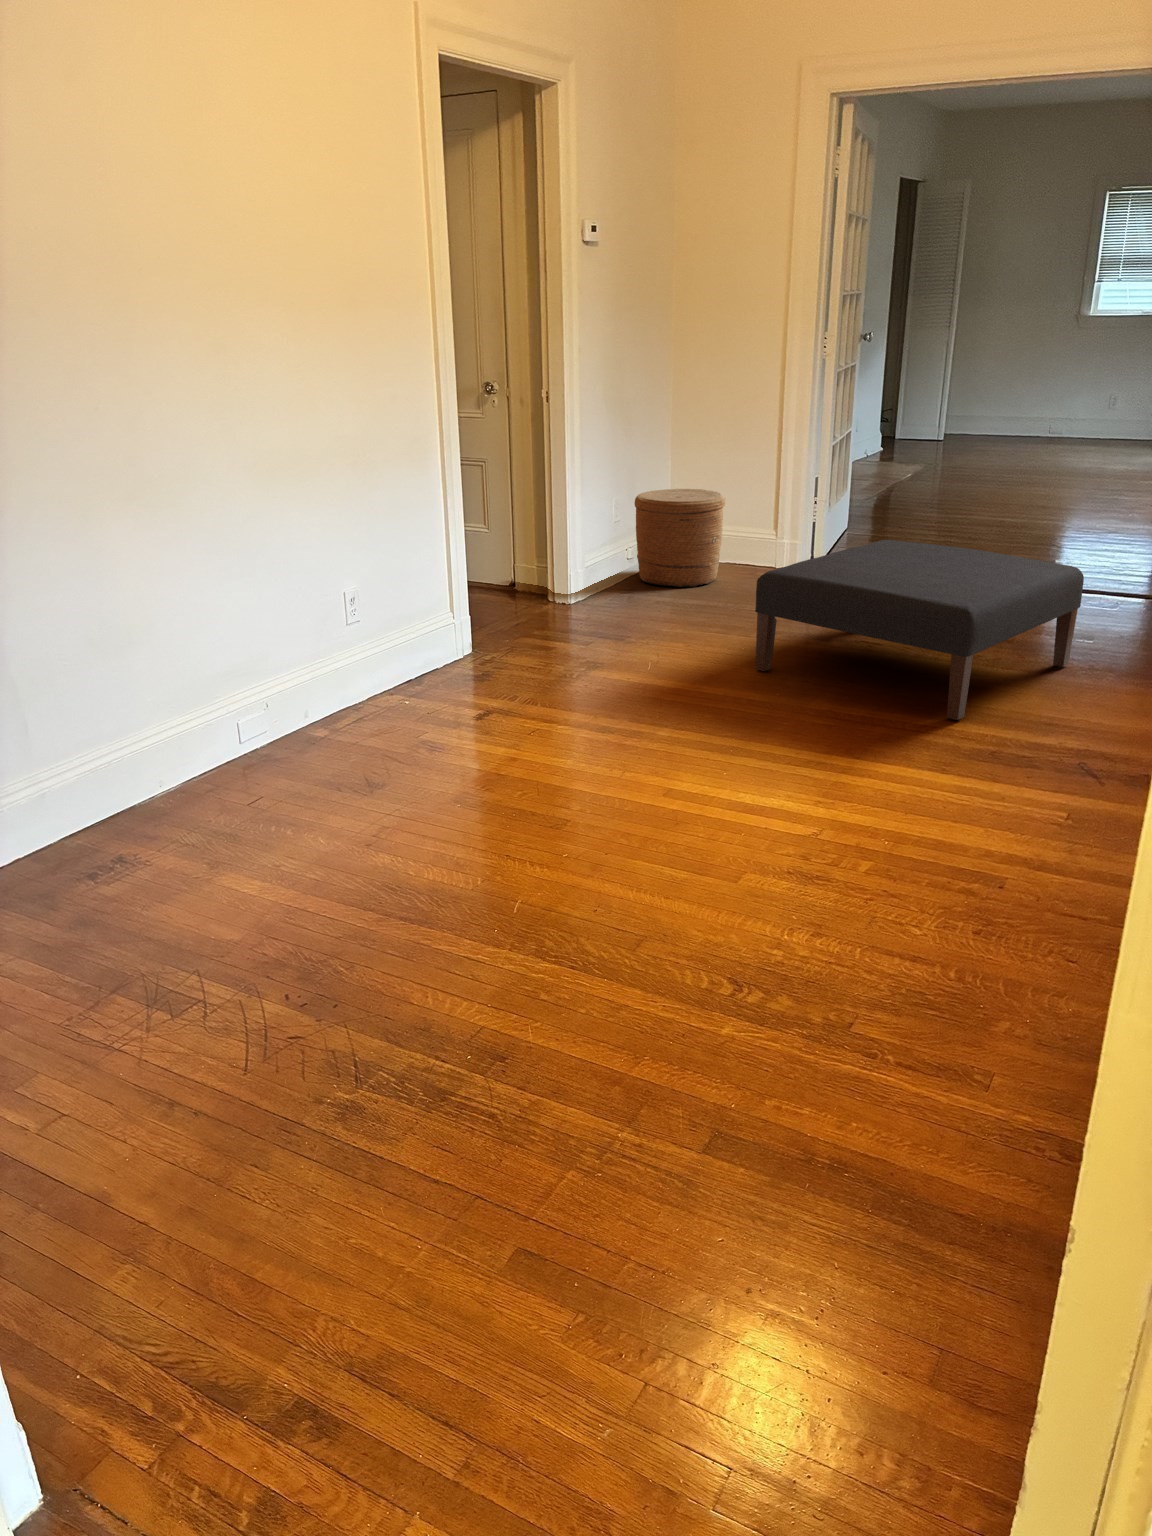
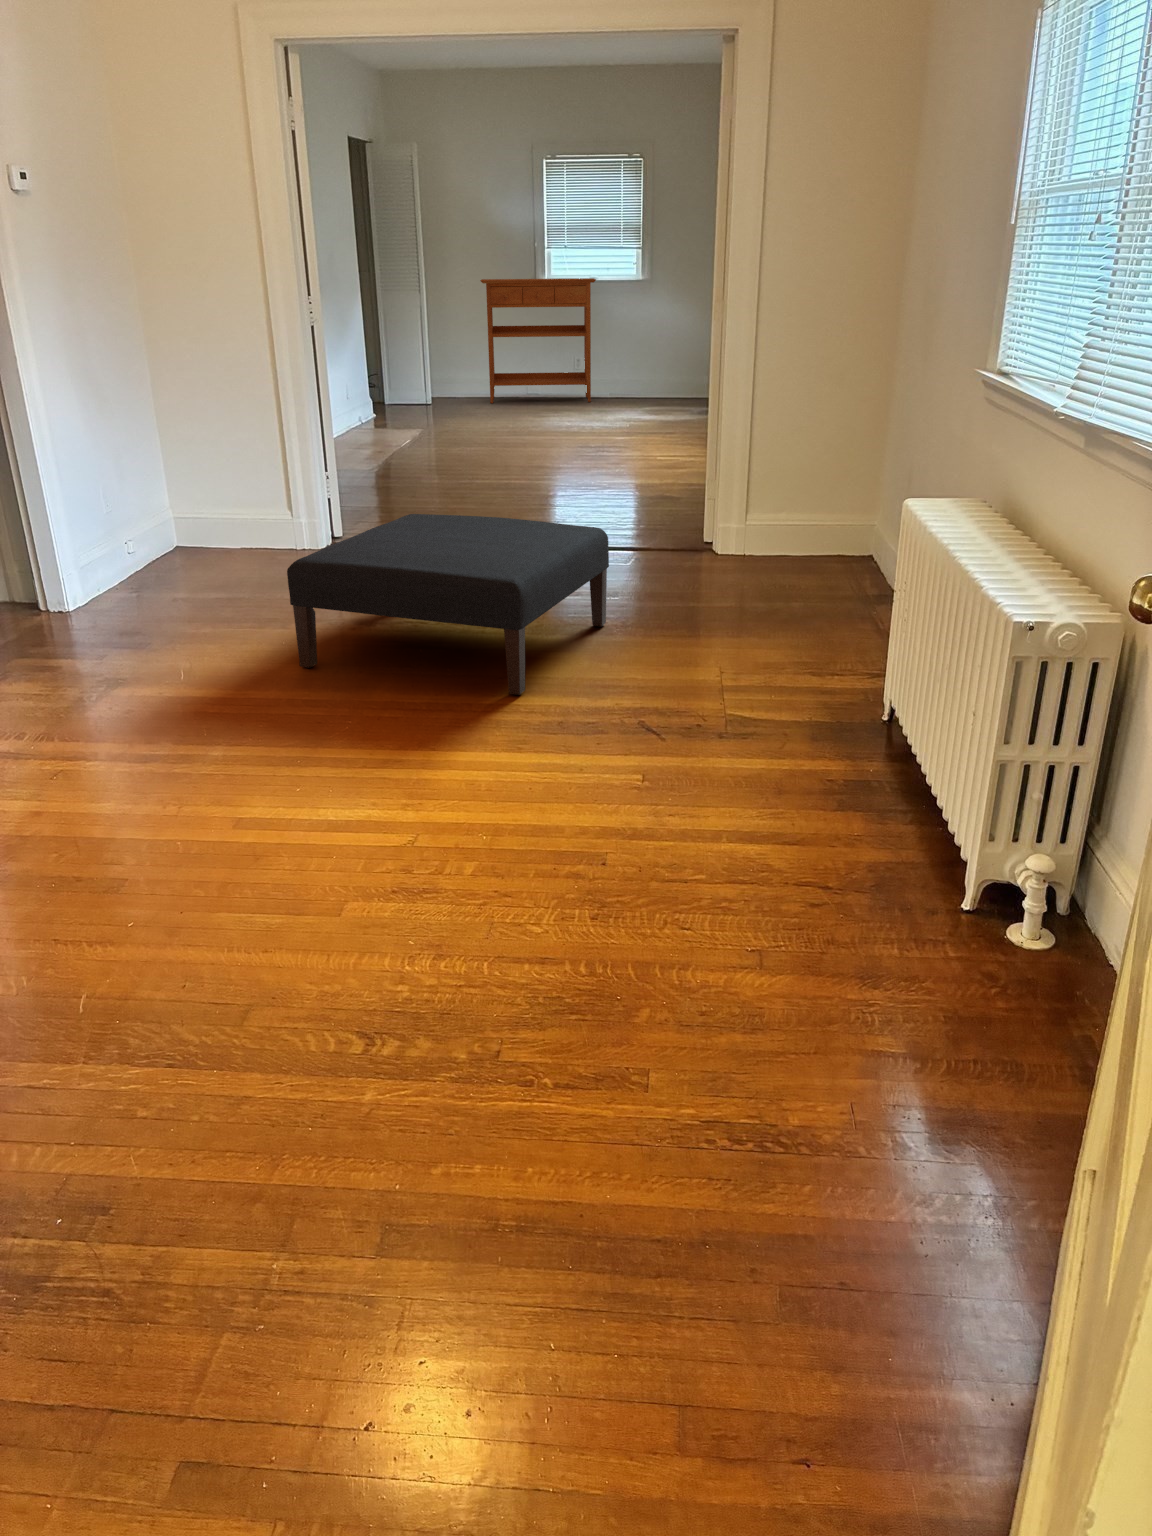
console table: none [1005,315,1144,445] -> present [480,278,596,403]
woven basket: present [635,489,725,587] -> none [123,471,233,582]

